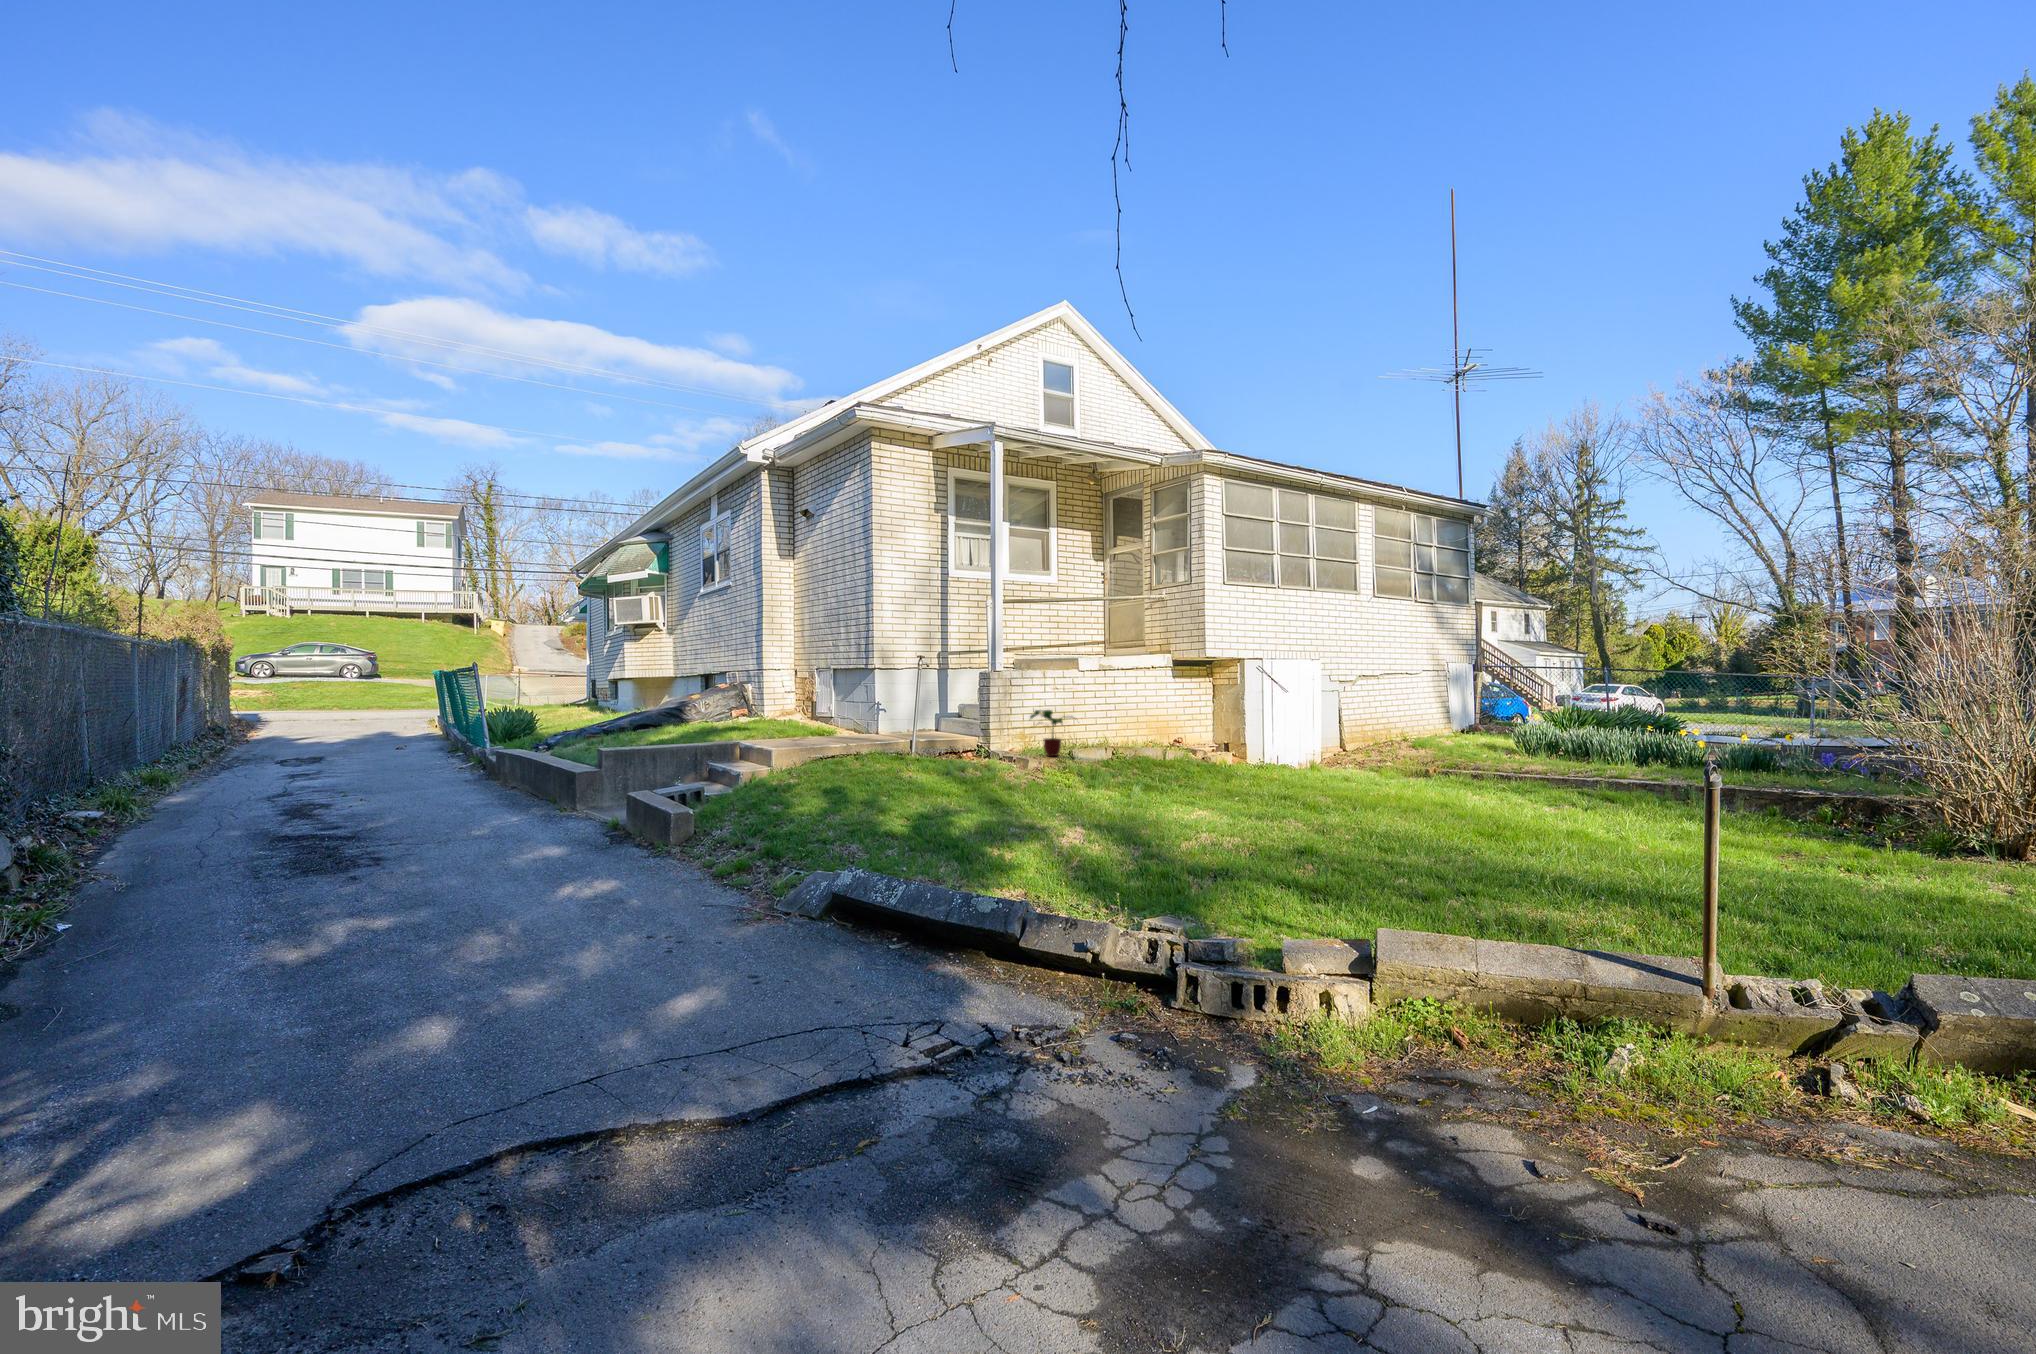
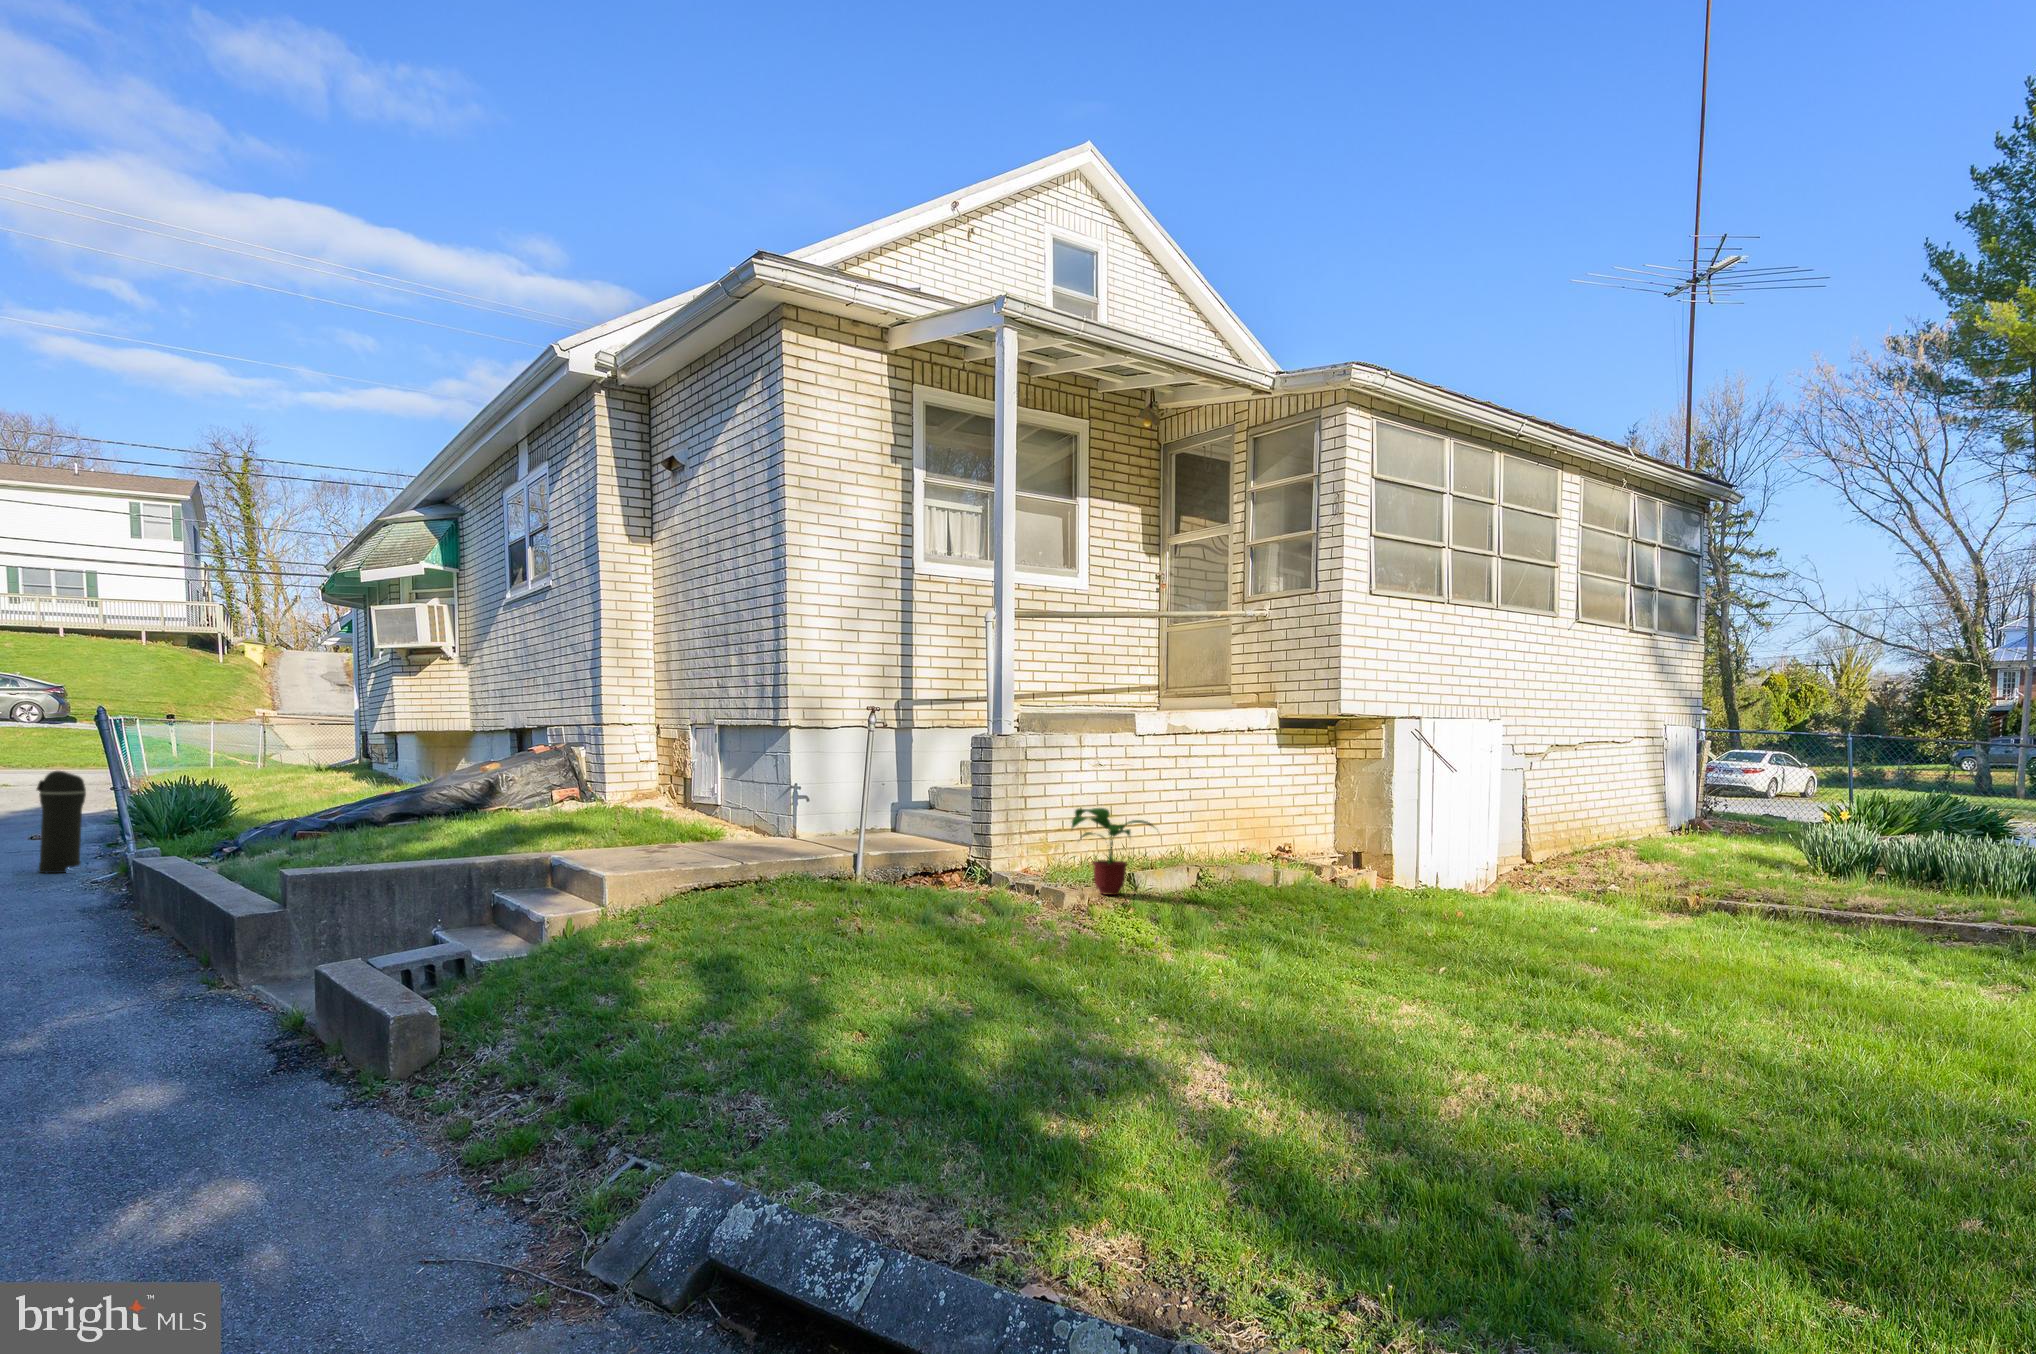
trash can: none [436,700,464,760] -> present [37,771,86,873]

